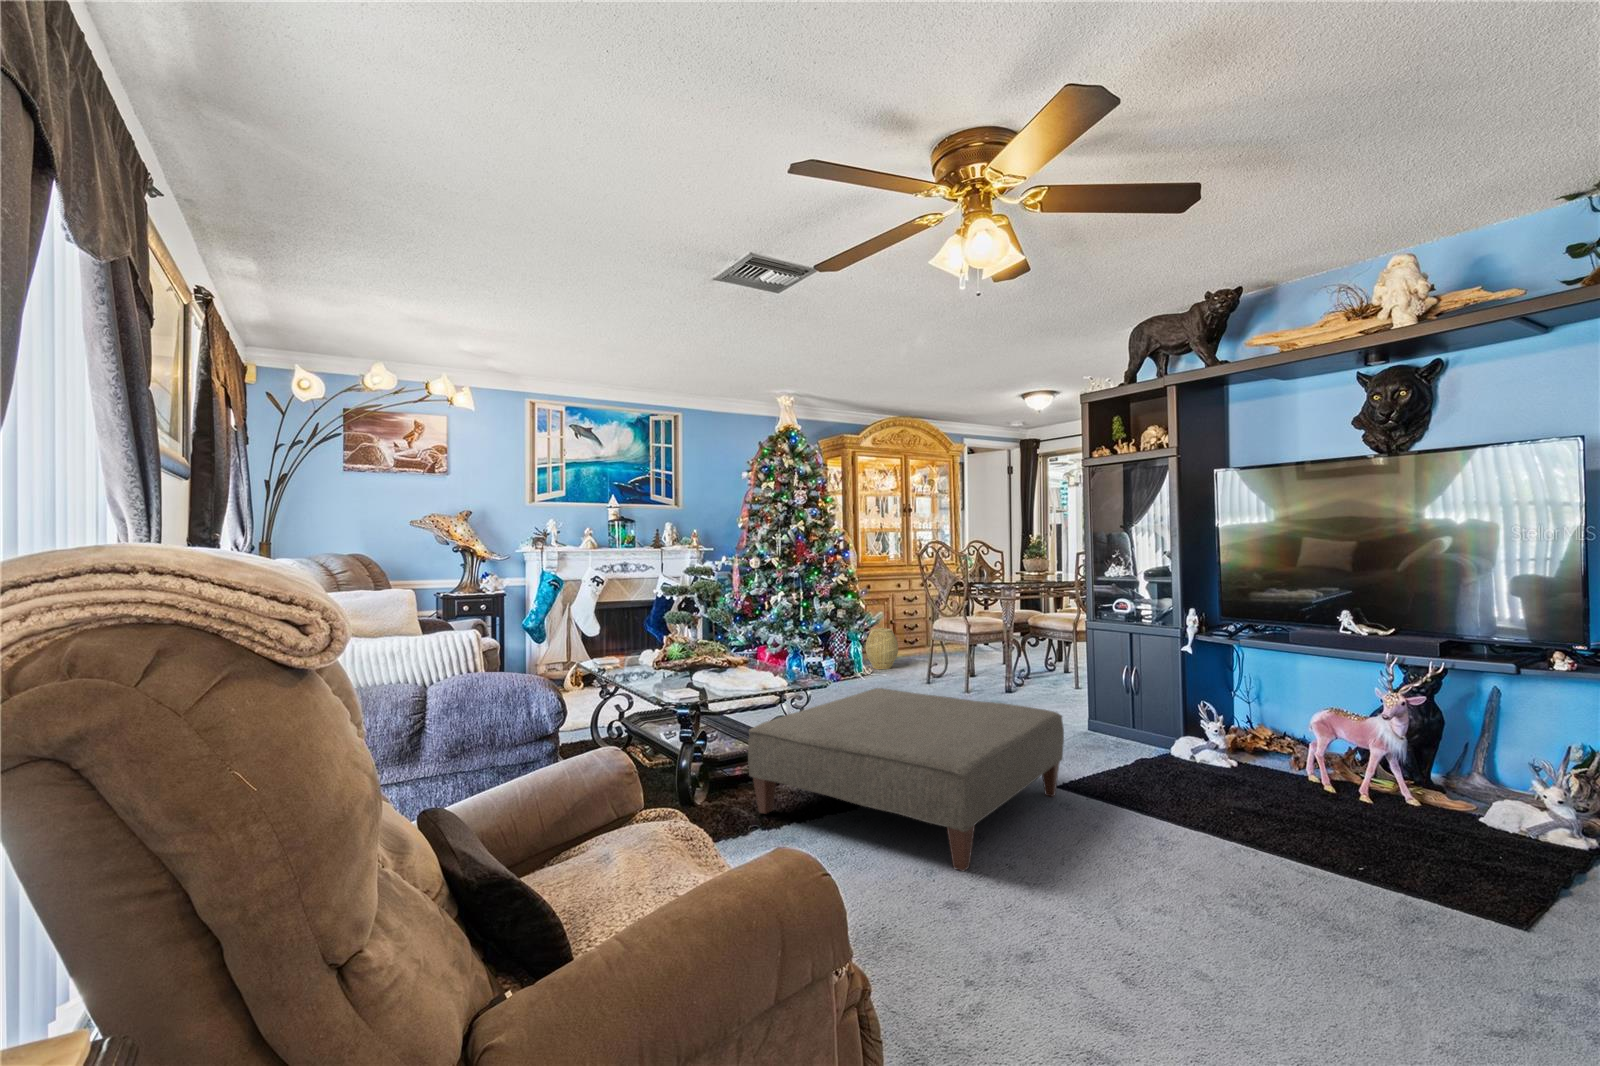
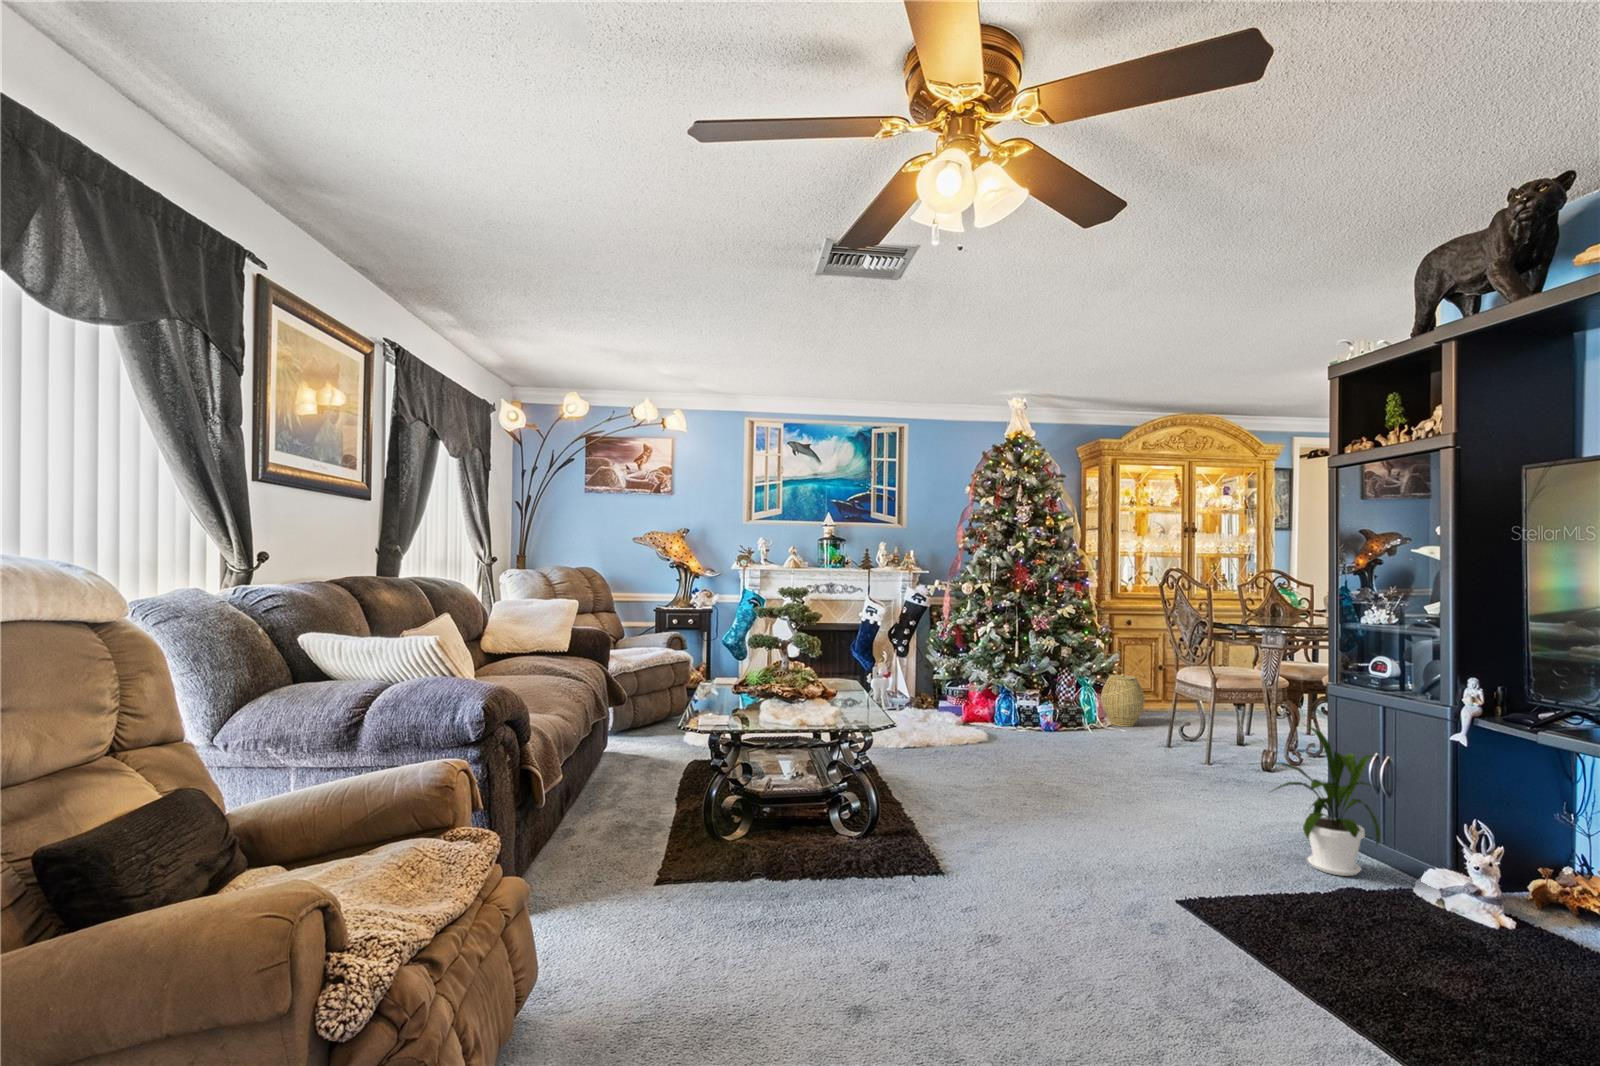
house plant: none [1056,650,1140,751] -> present [1275,726,1380,876]
ottoman: present [748,688,1064,871] -> none [768,739,1174,973]

